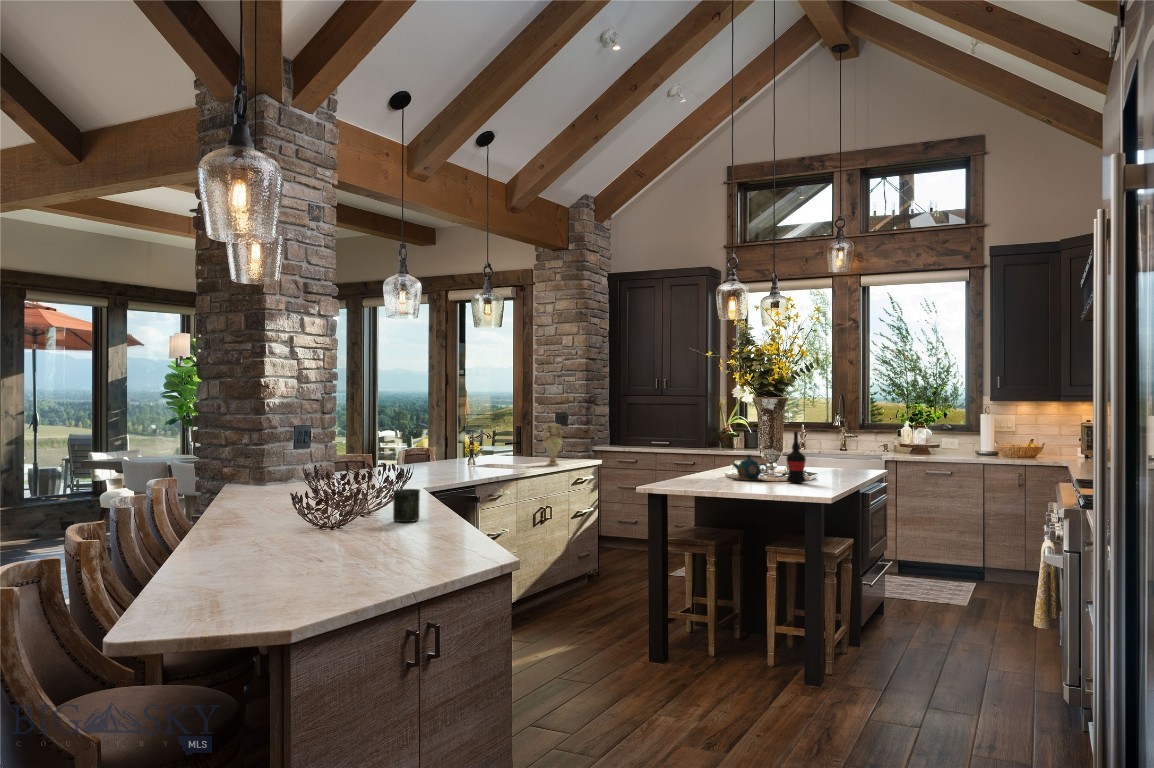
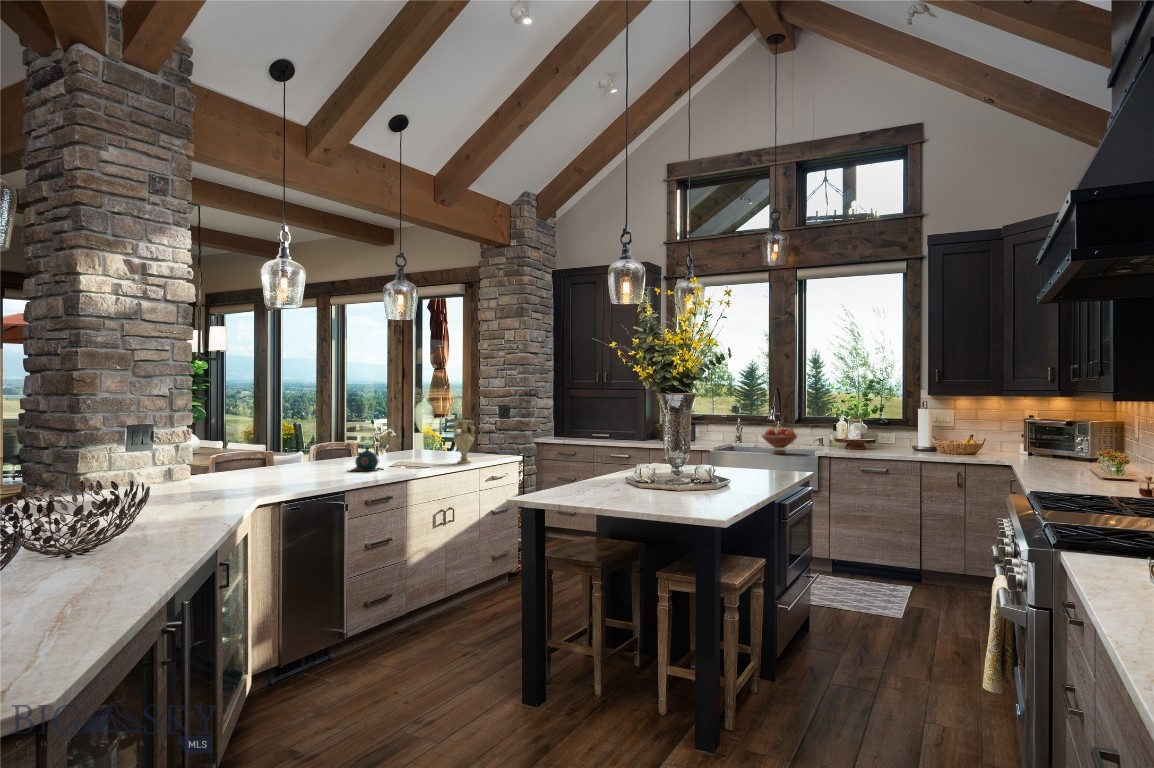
wine bottle: present [787,430,806,483] -> none [688,432,710,494]
fruit bowl: none [828,434,864,459] -> present [762,428,797,454]
teapot: present [733,455,768,481] -> present [351,447,379,471]
mug: present [393,489,420,522] -> none [66,526,124,578]

